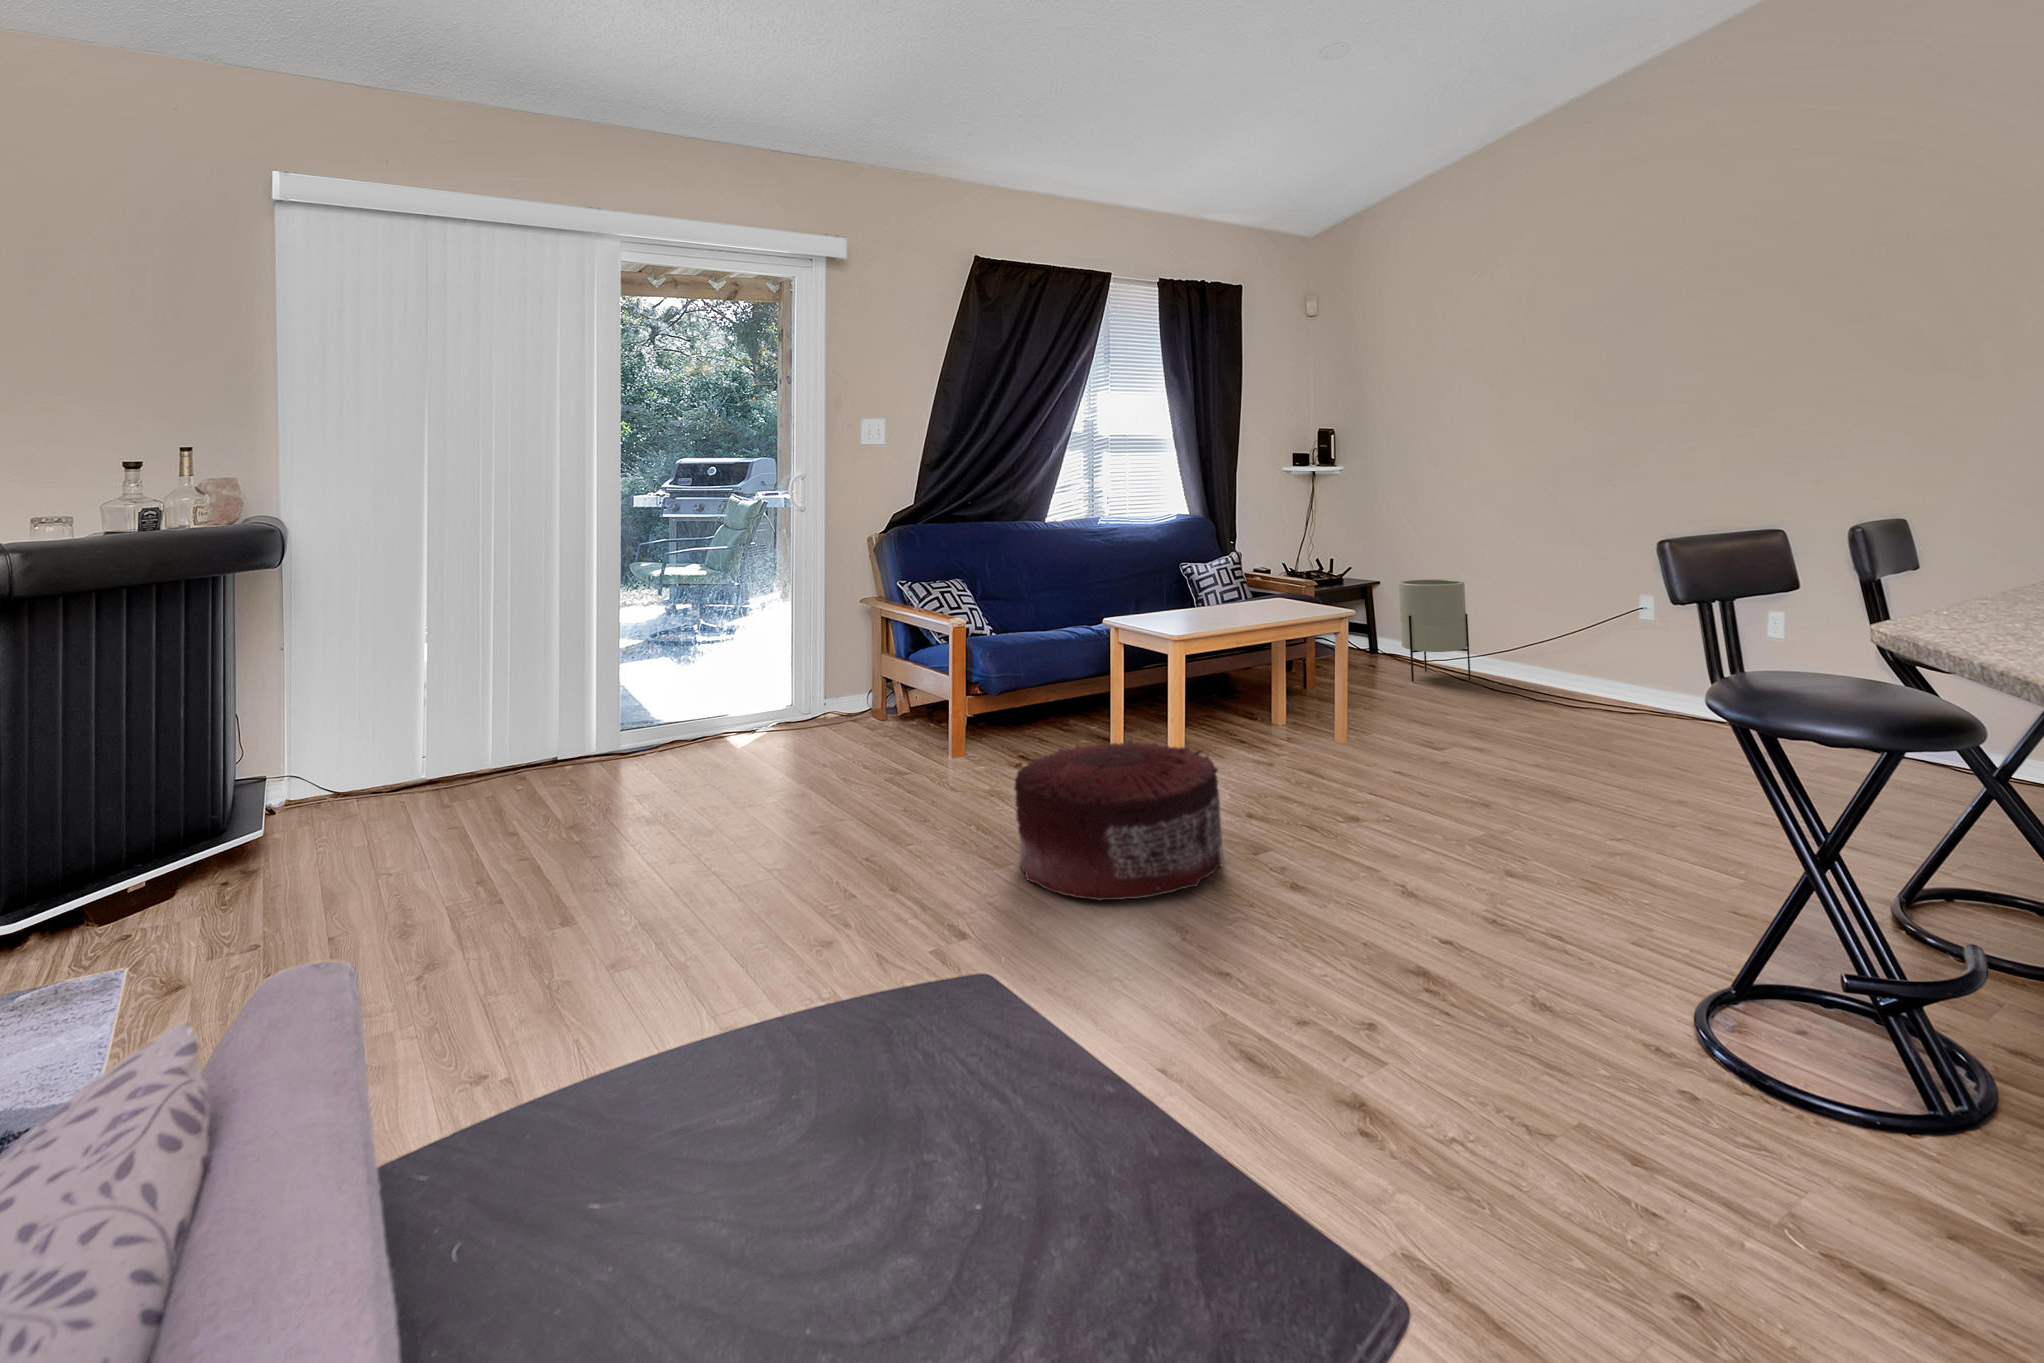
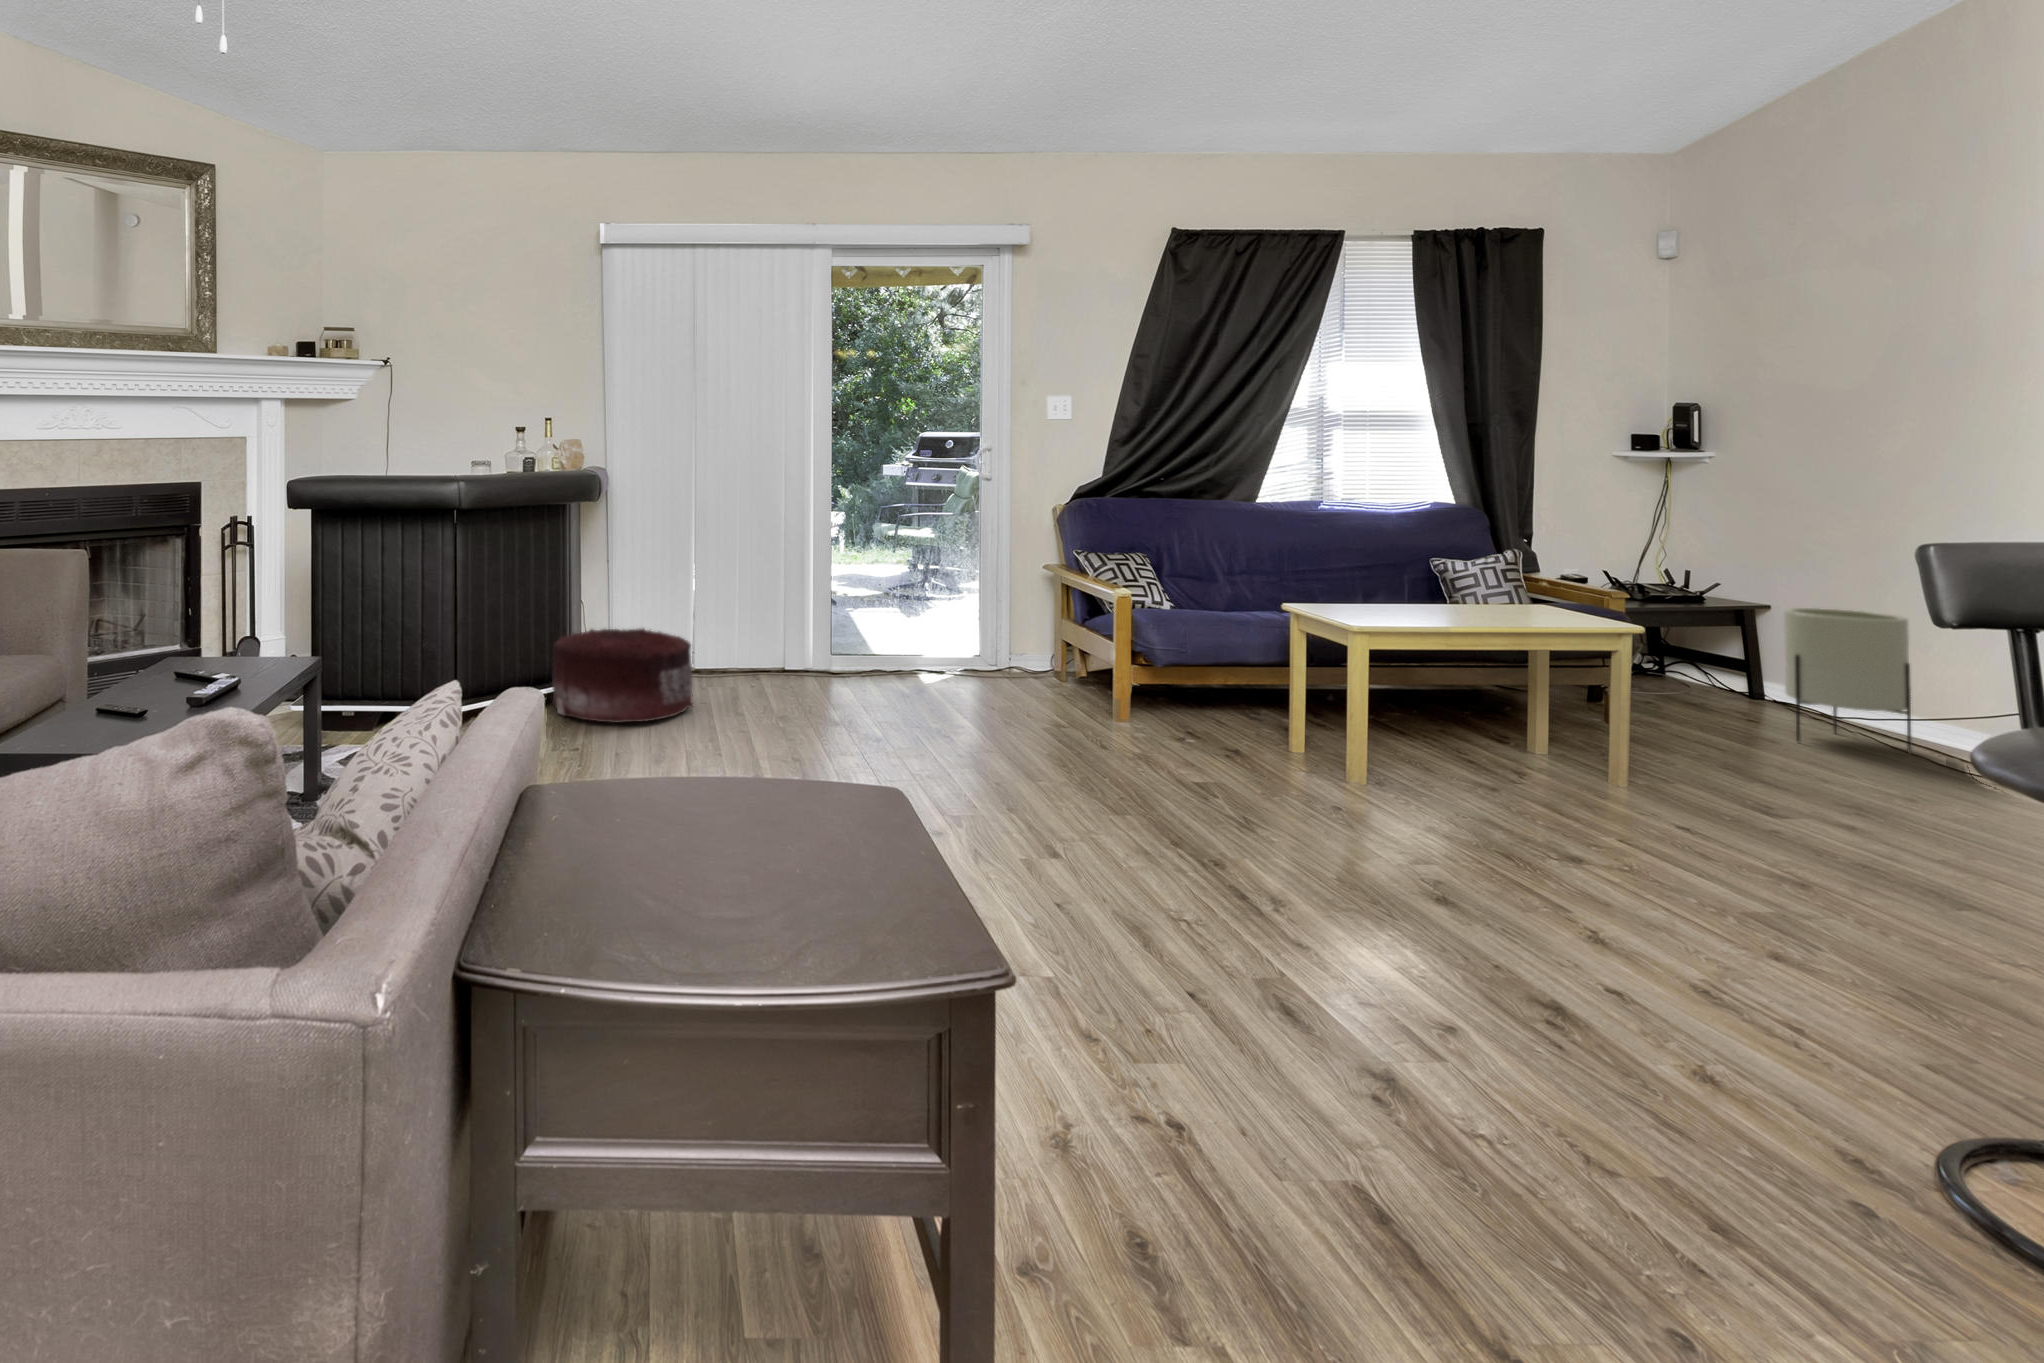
pouf: present [1015,740,1224,900] -> present [552,628,694,723]

